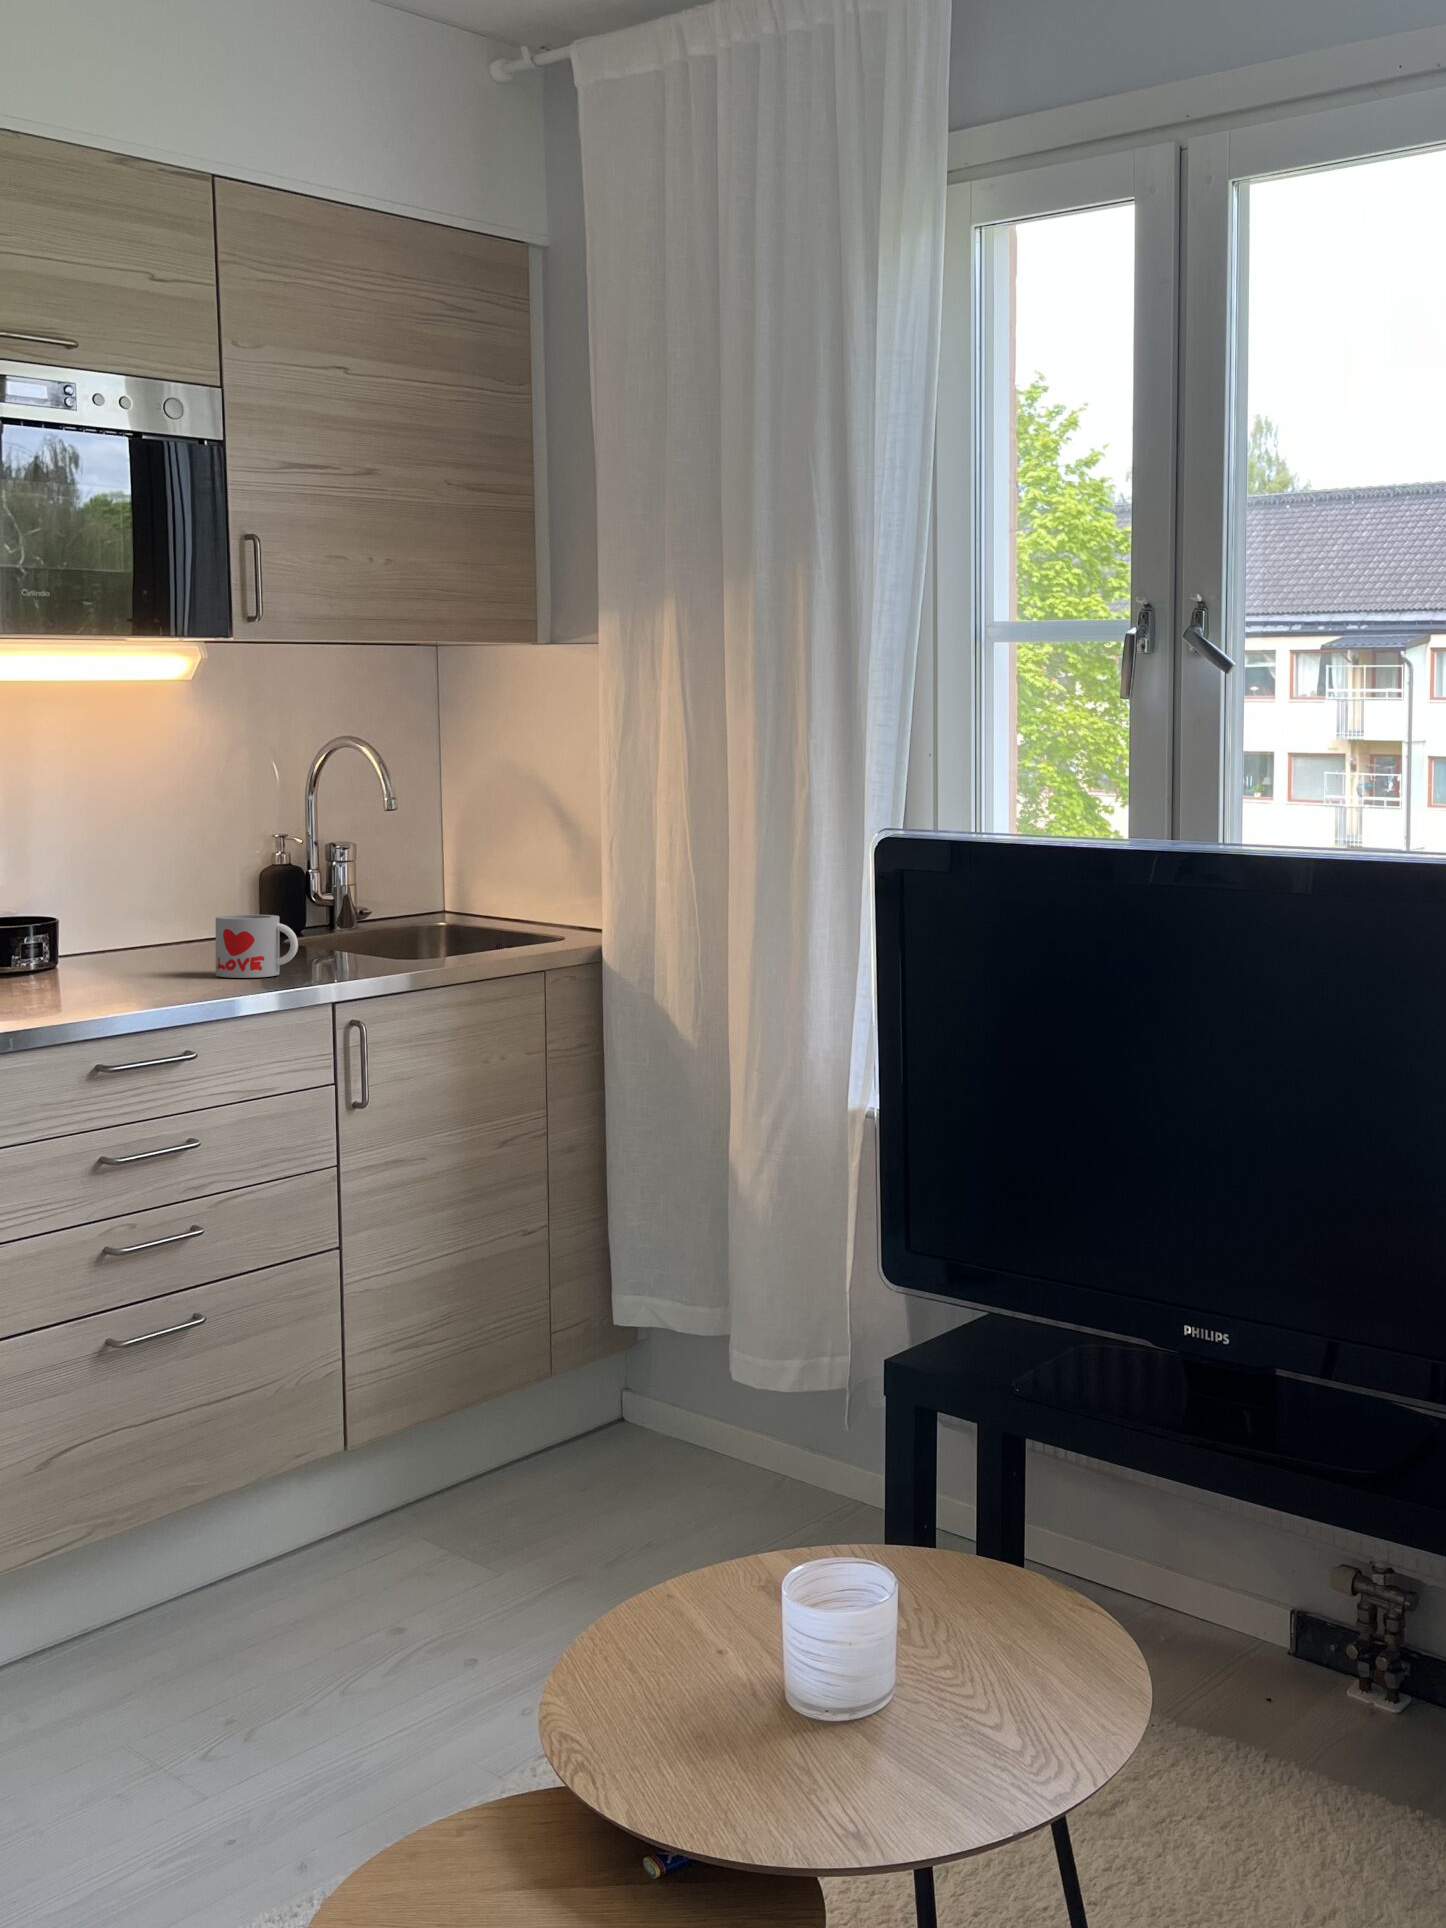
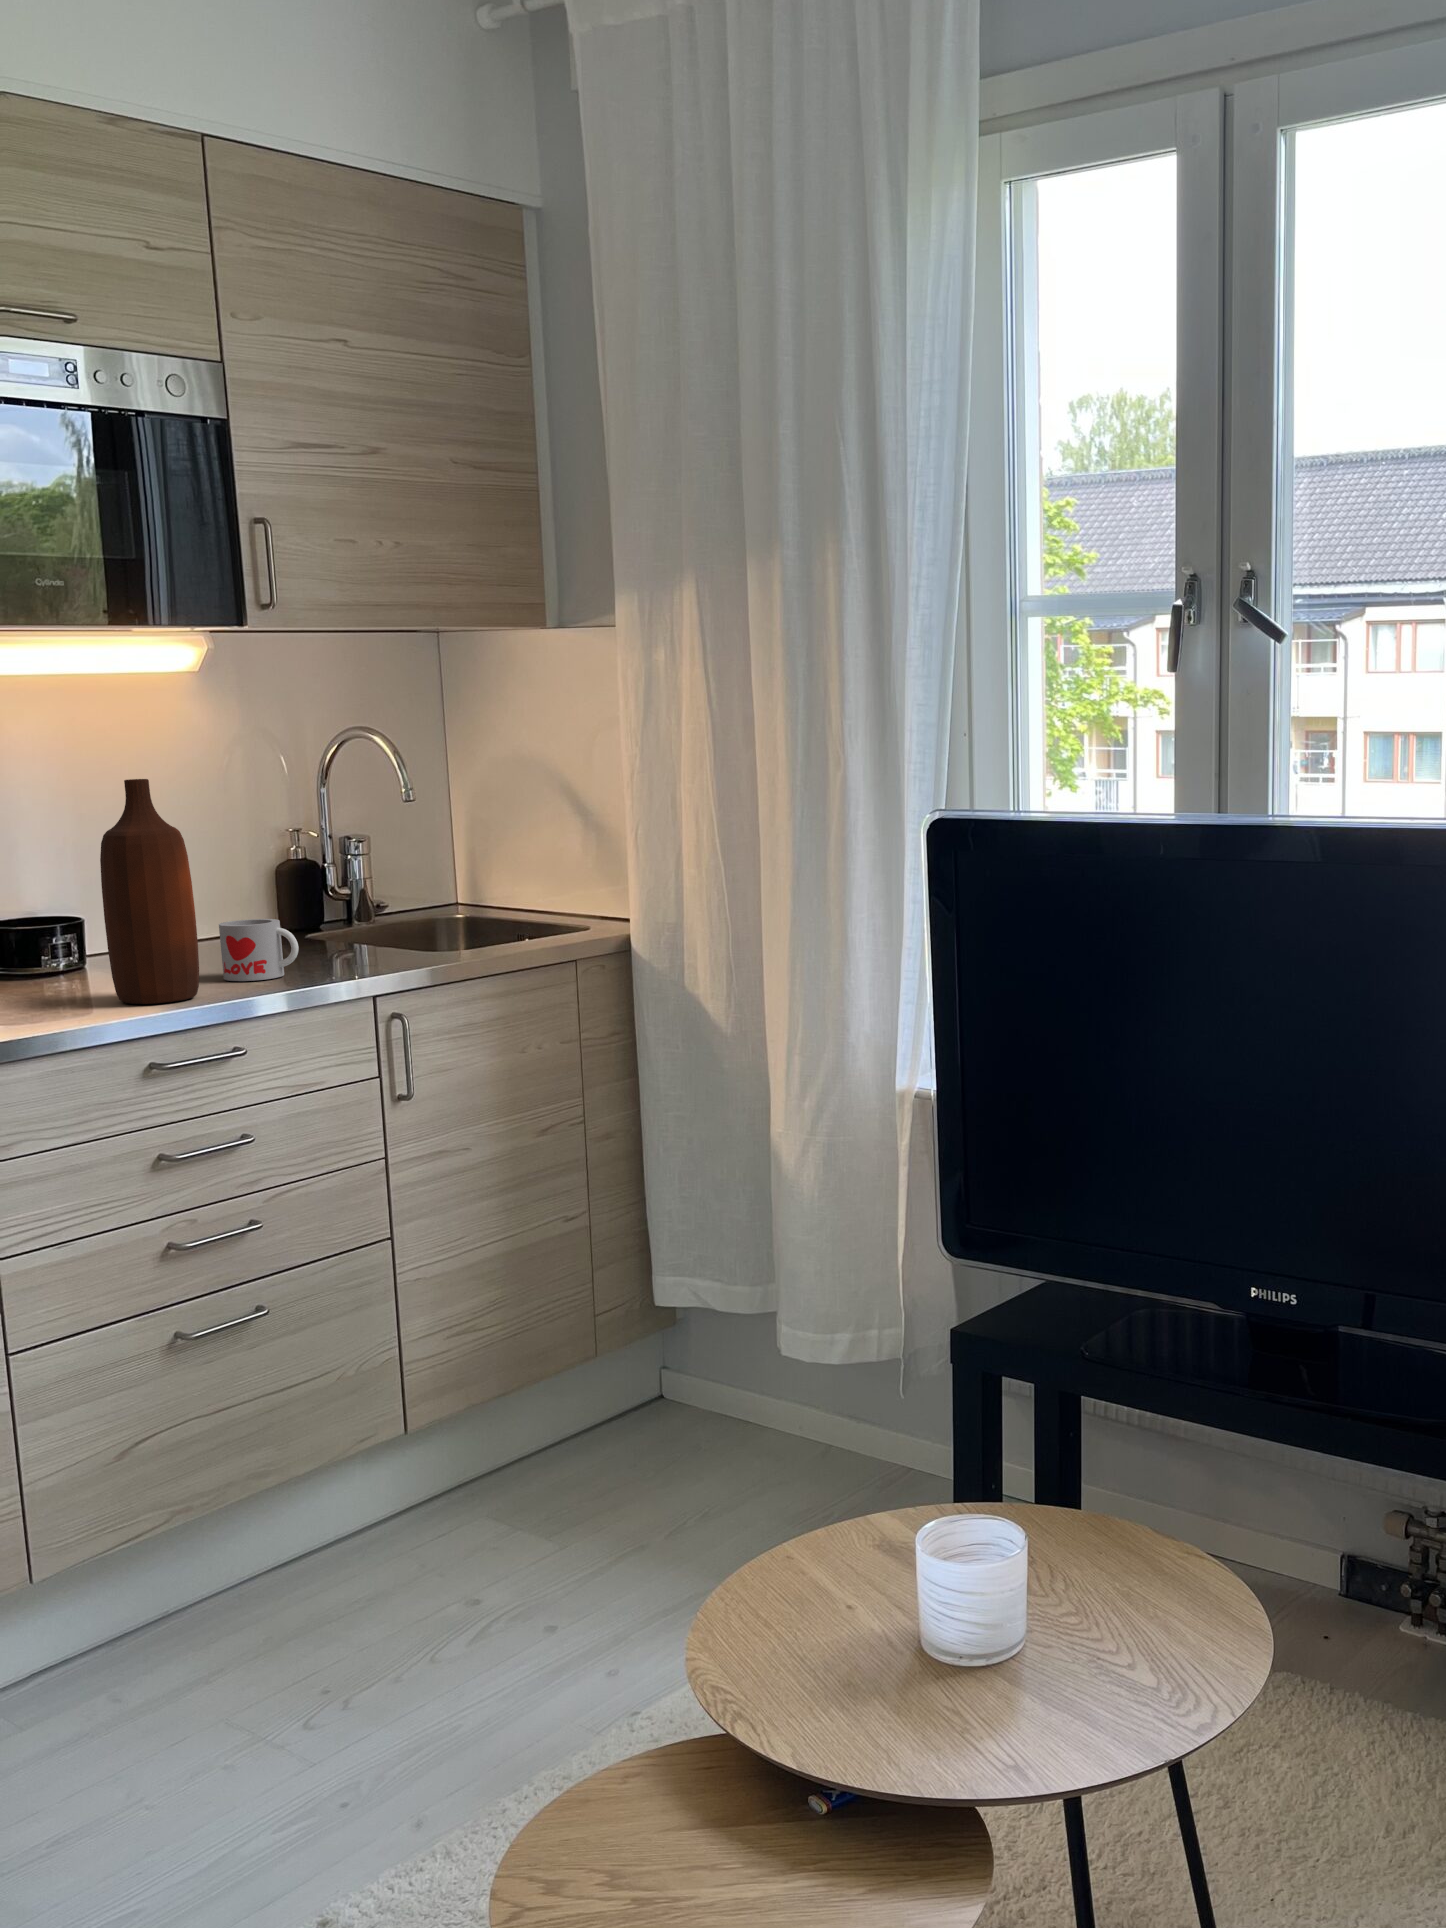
bottle: none [109,758,201,993] -> present [100,779,199,1004]

